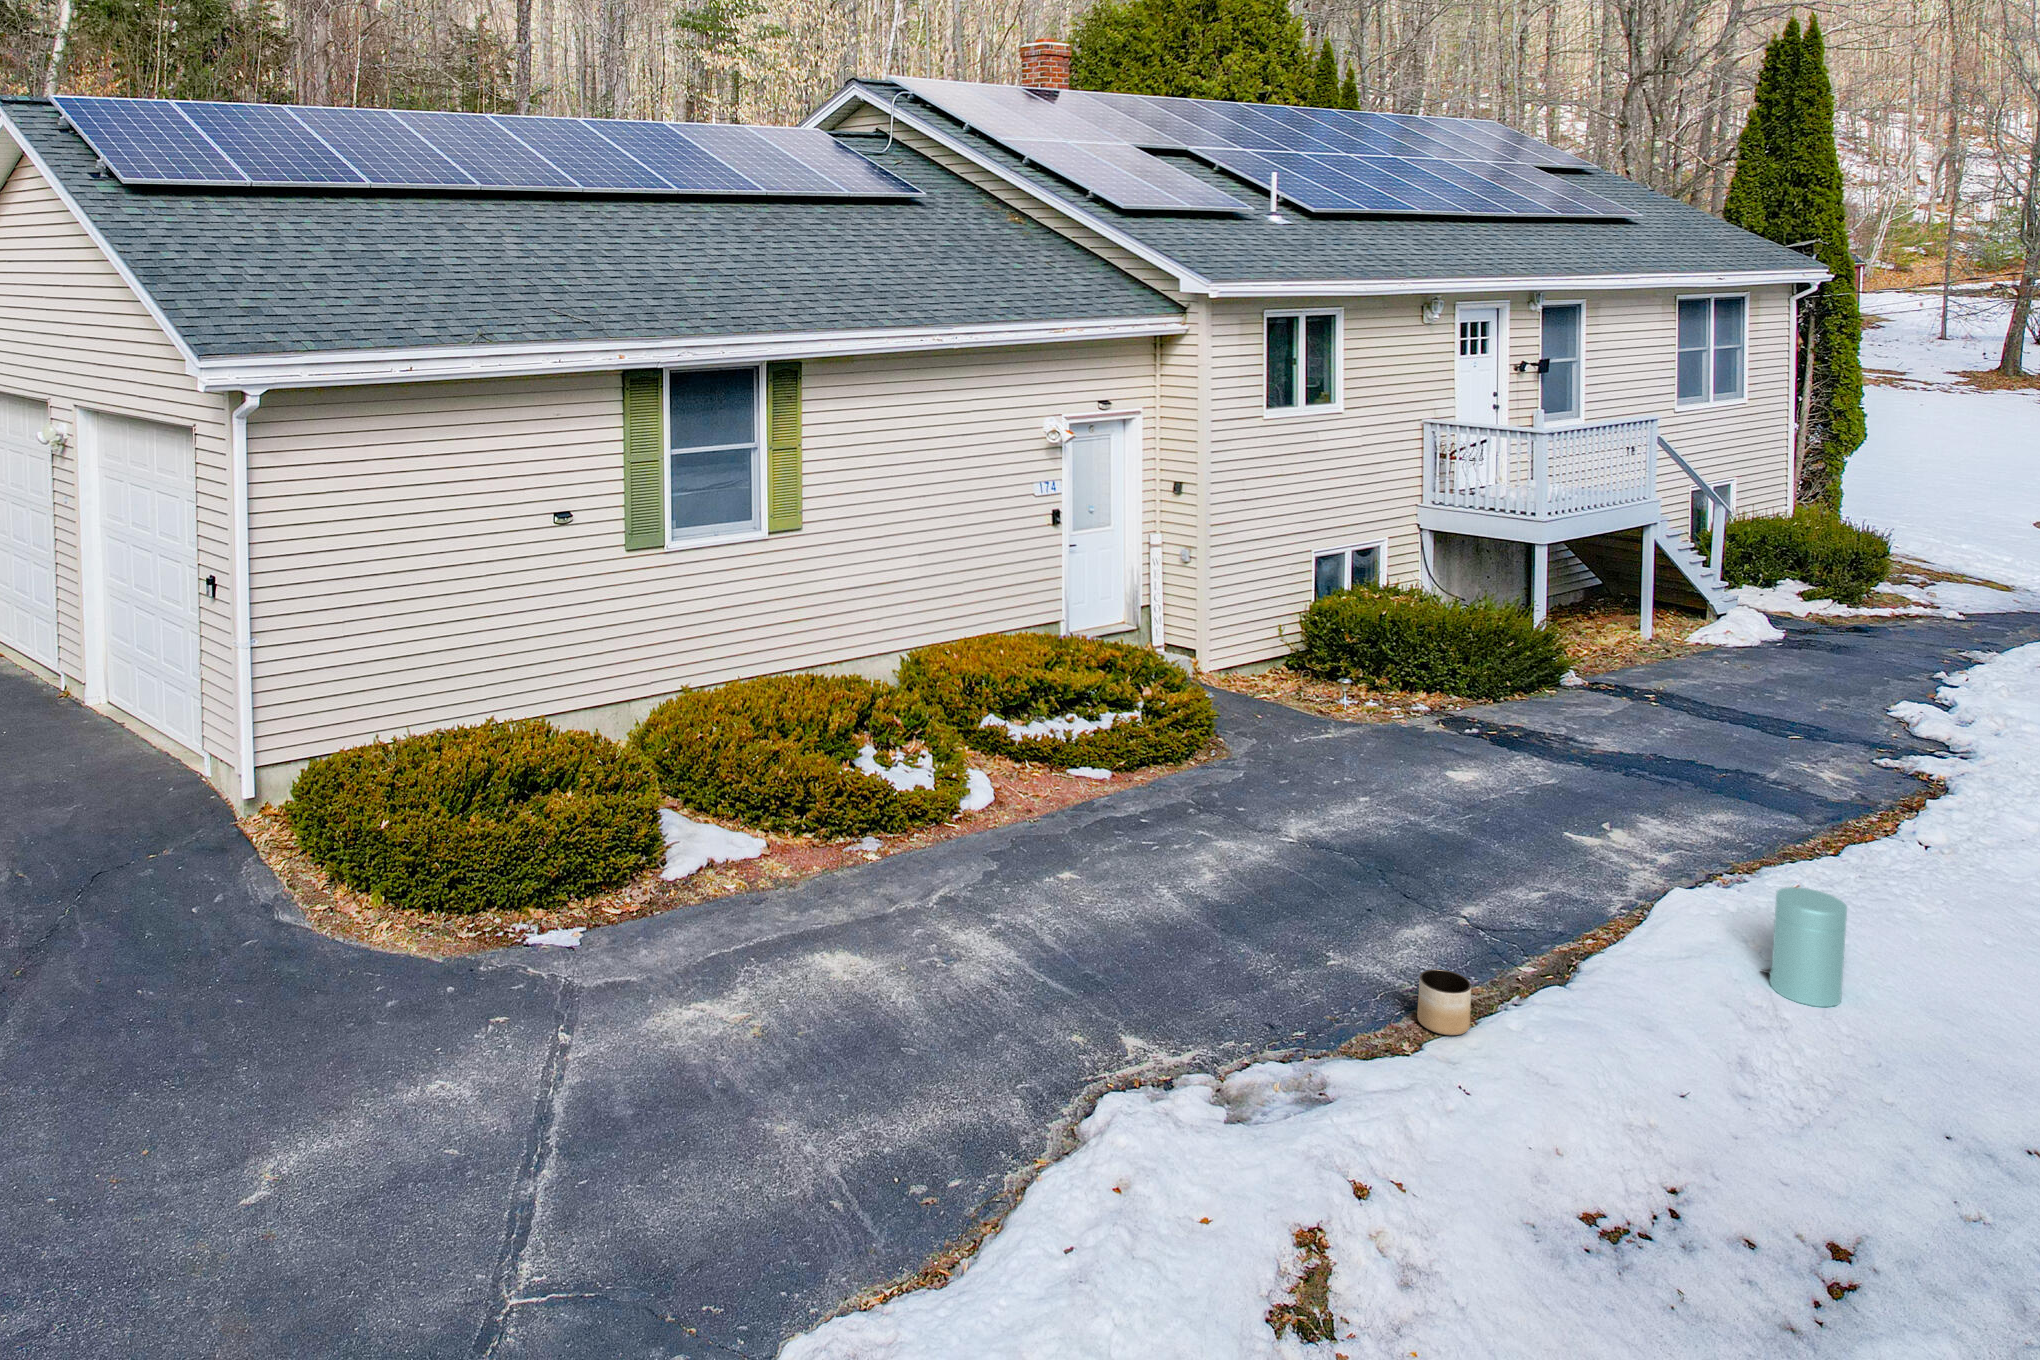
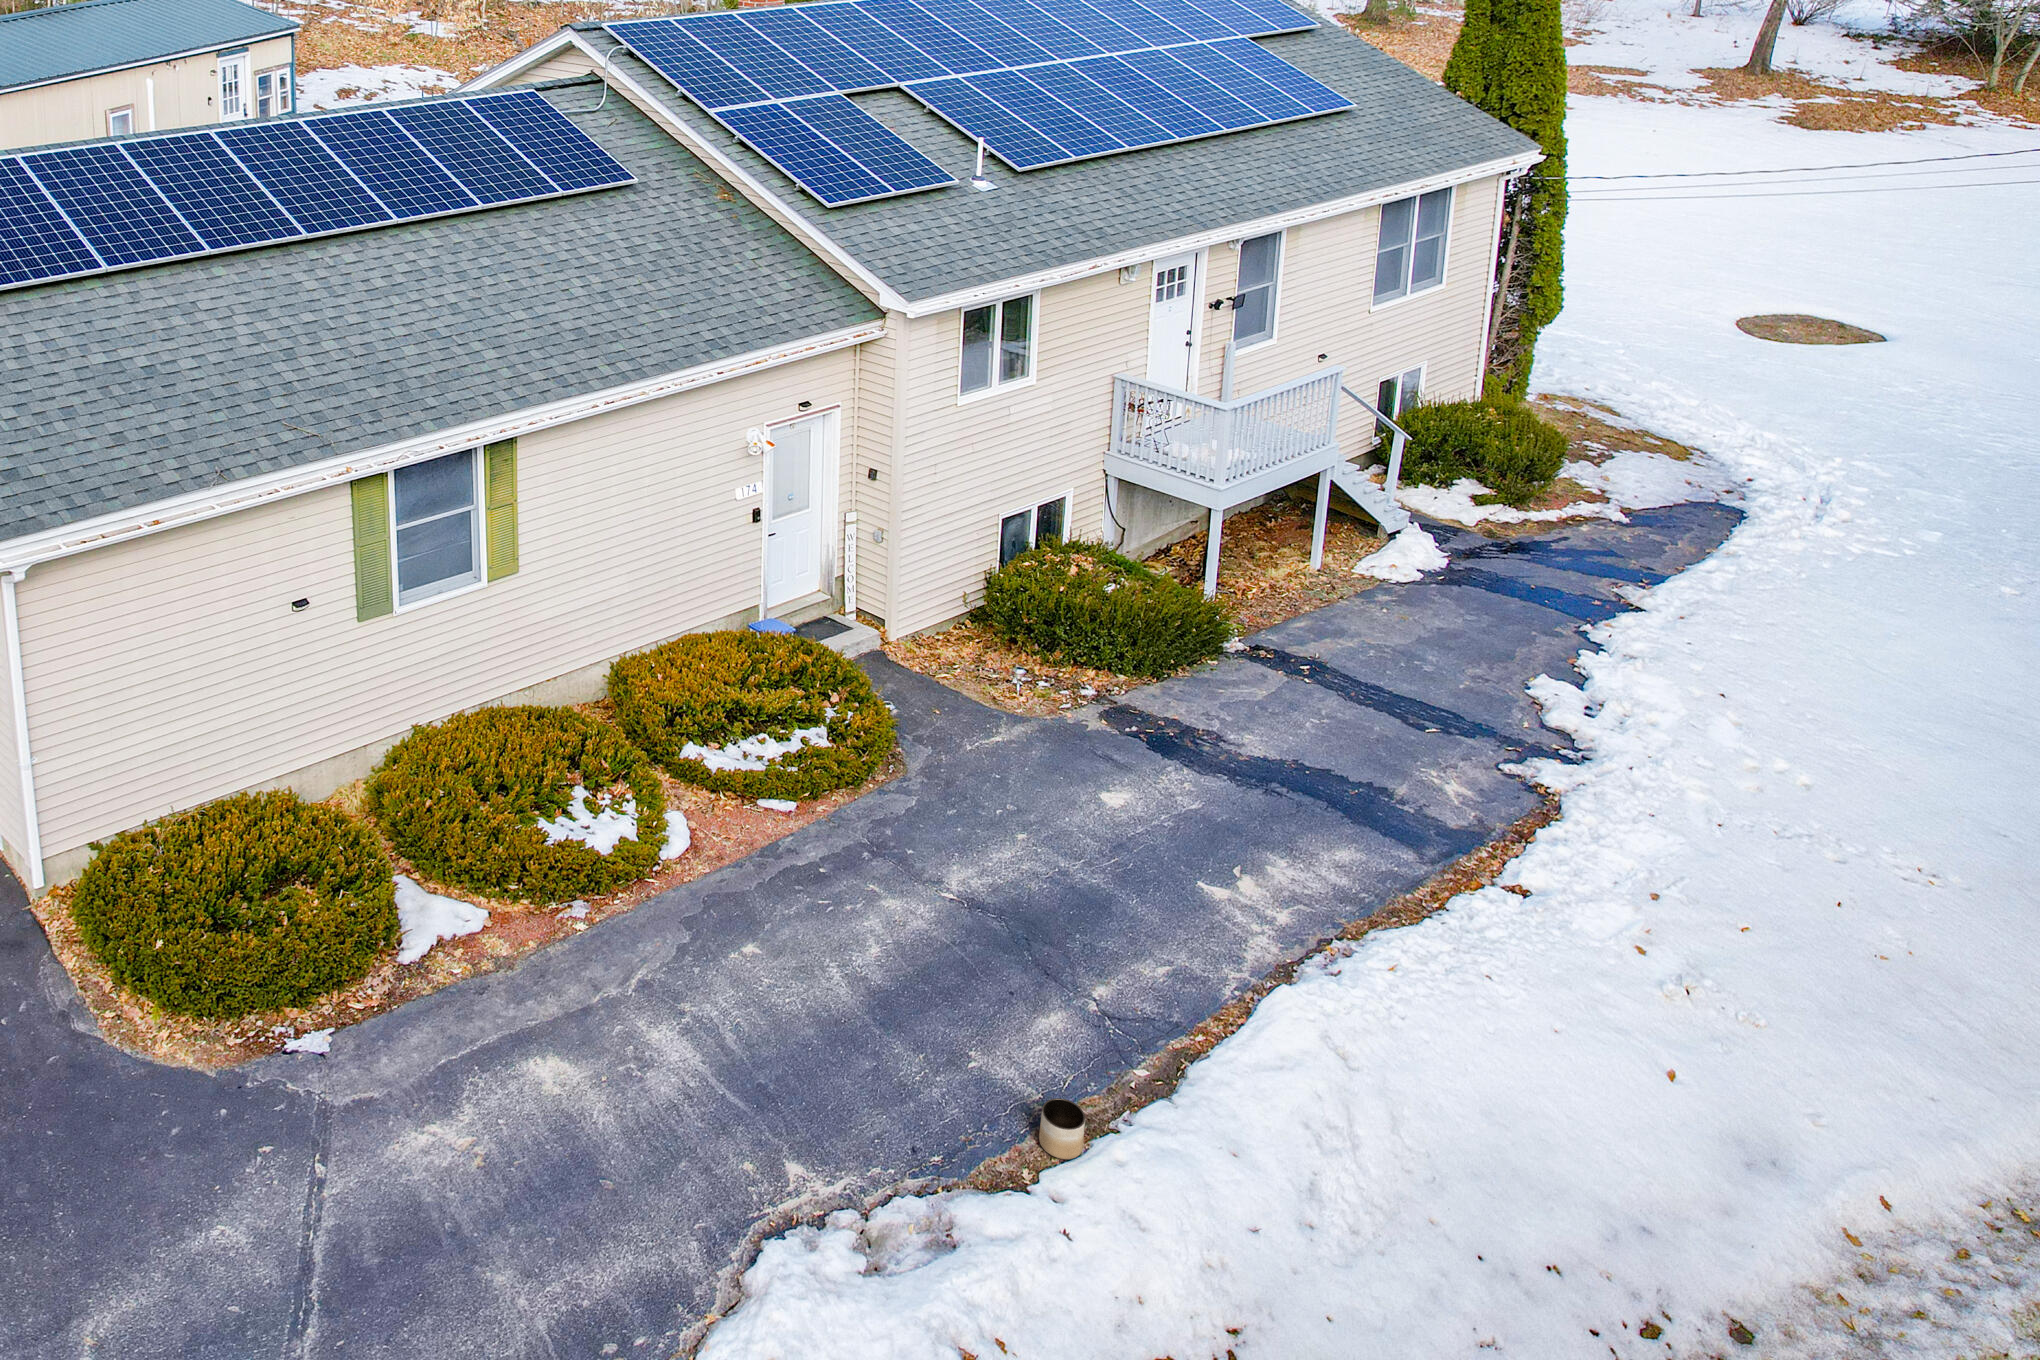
trash can: present [1762,887,1847,1007] -> none [1344,1009,1422,1116]

